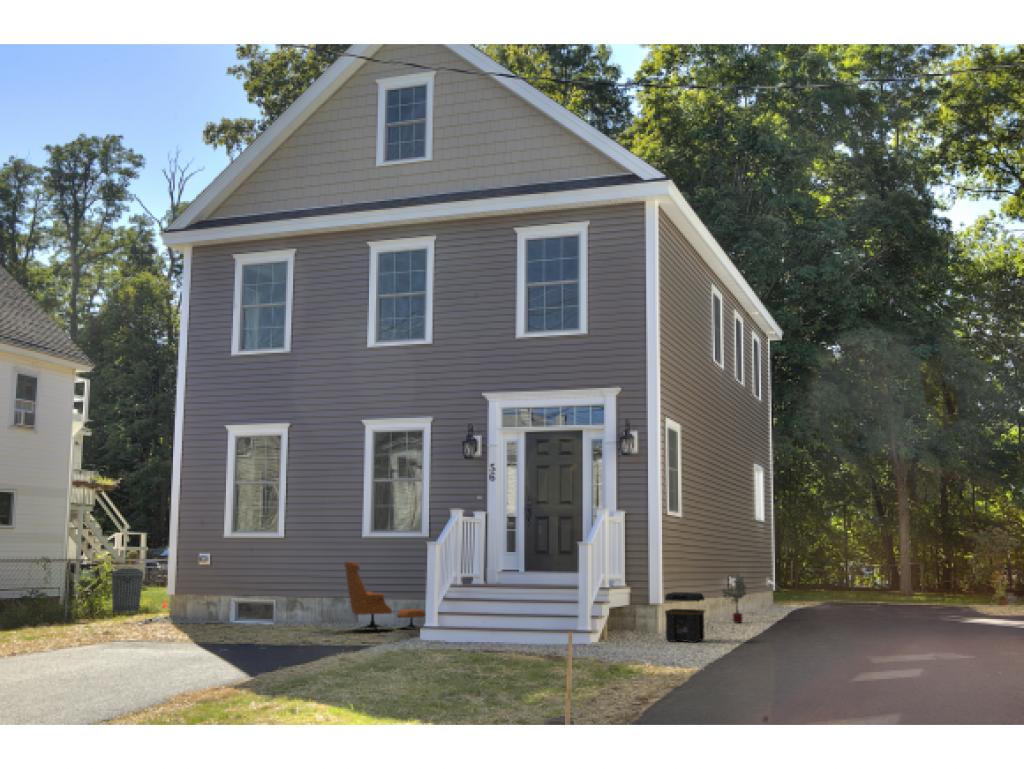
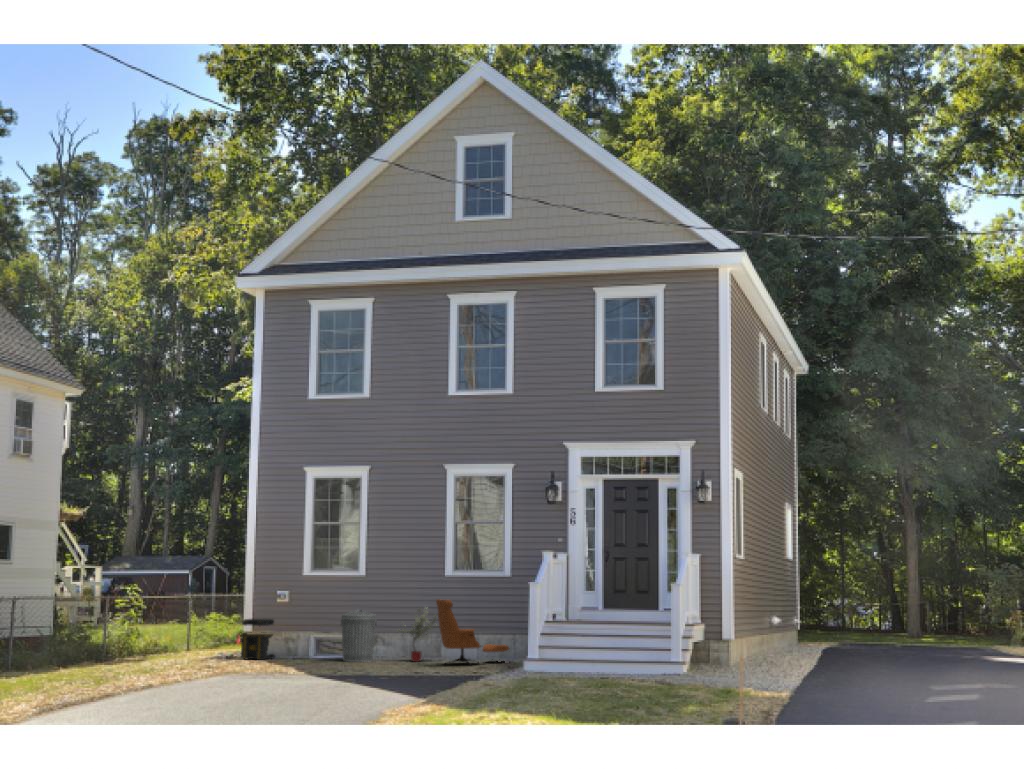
trash can: present [112,568,143,612] -> present [341,610,376,662]
potted tree: present [723,573,747,623] -> present [397,609,436,662]
toolbox: present [665,592,705,643] -> present [241,619,275,660]

